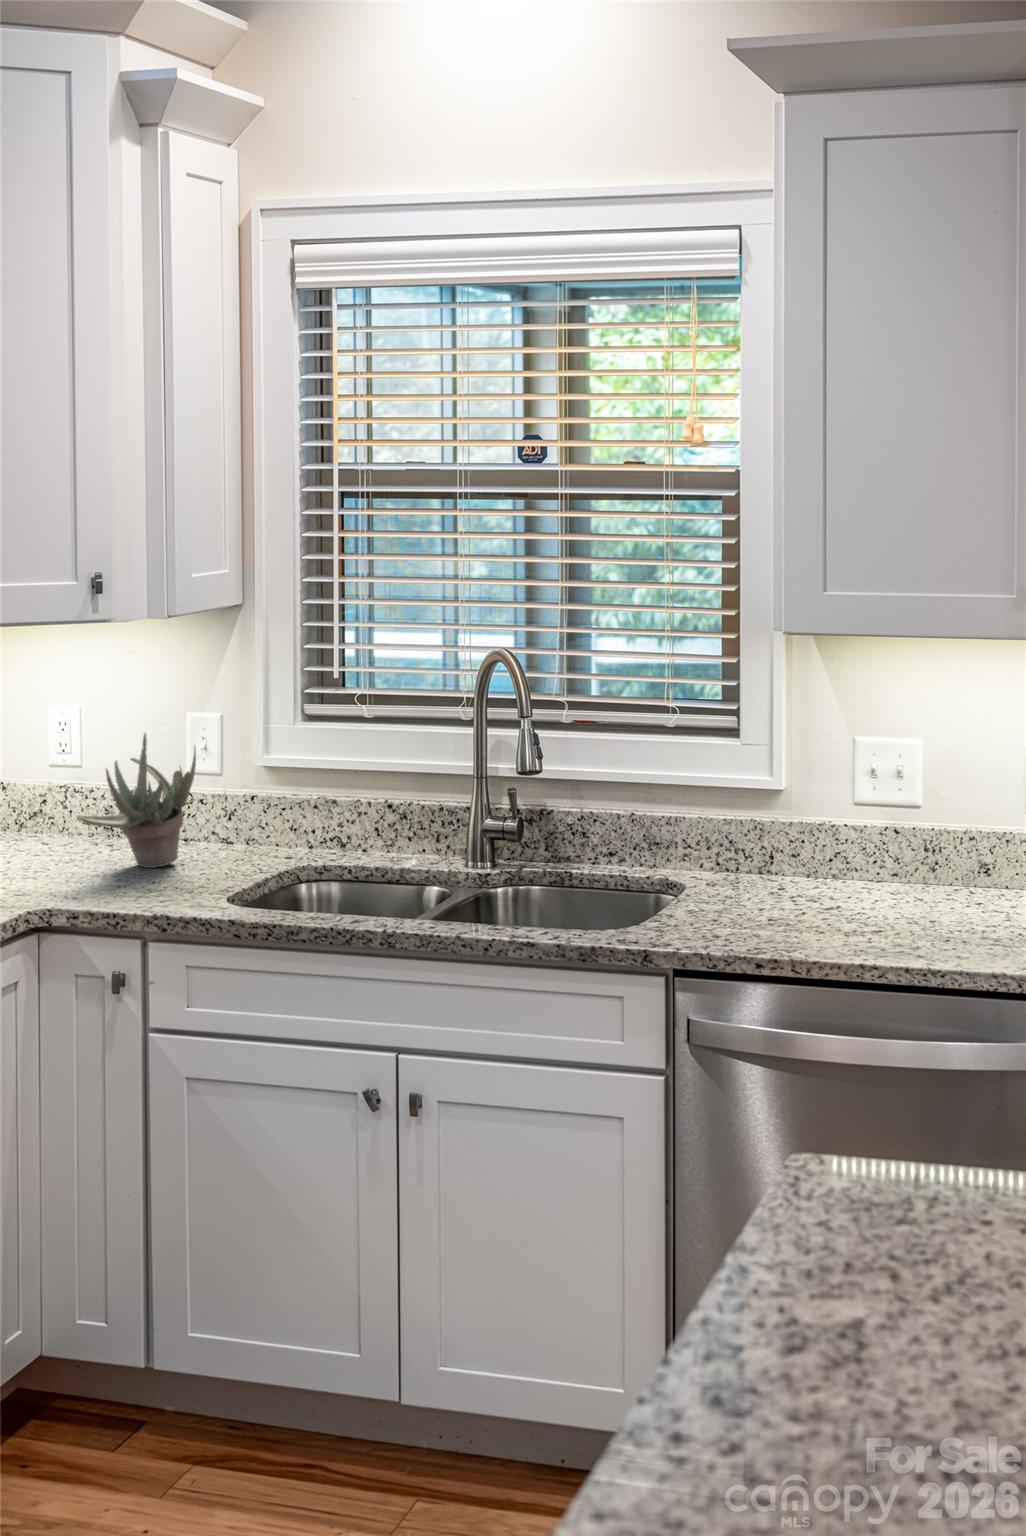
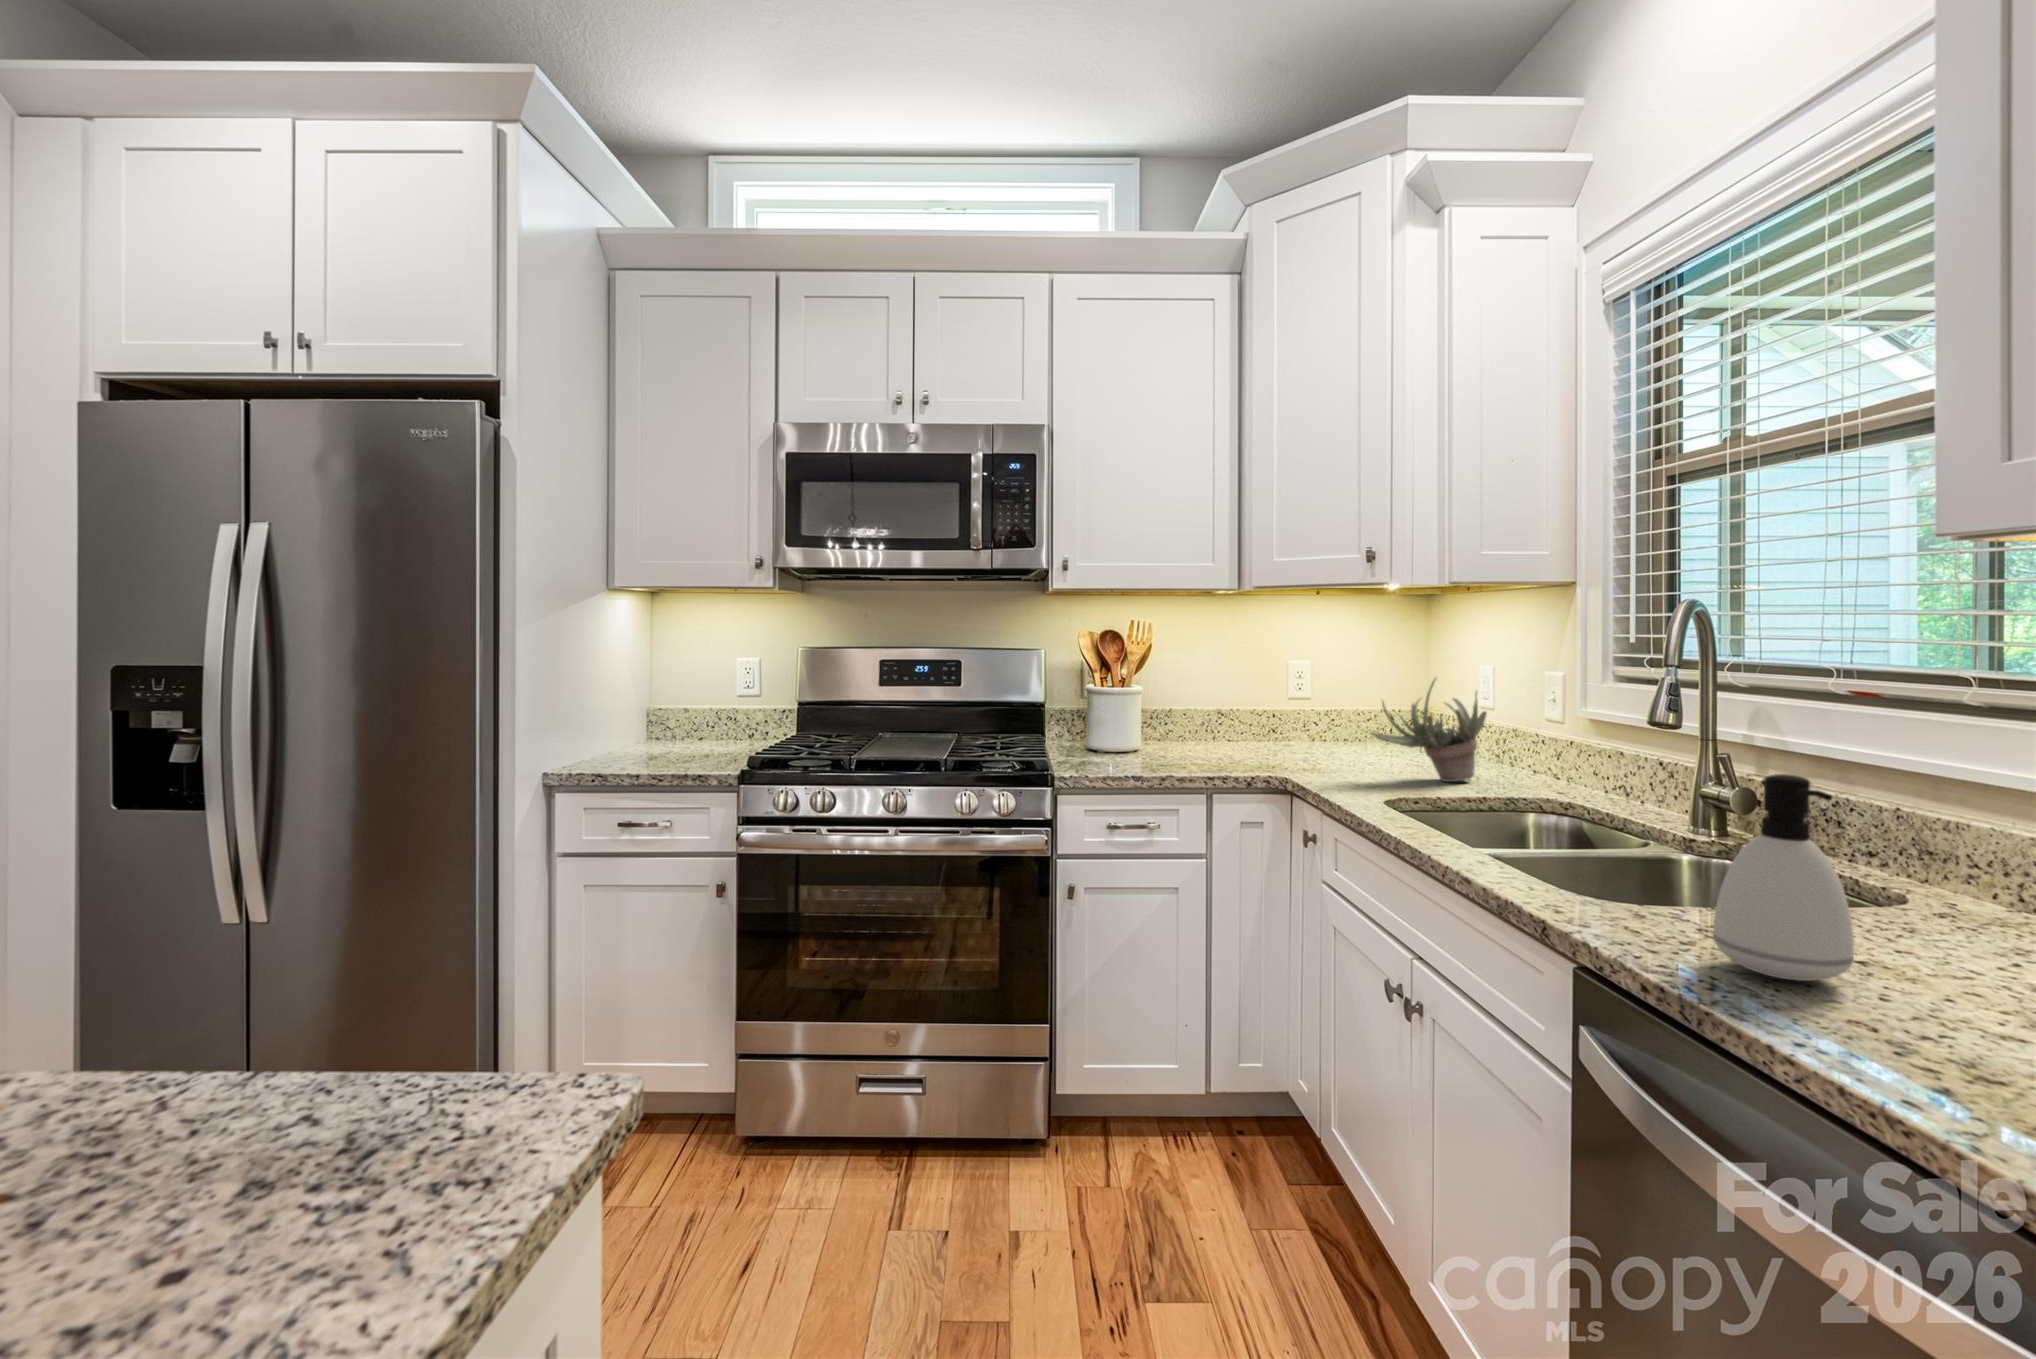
soap dispenser: none [736,790,818,935] -> present [1713,774,1854,981]

